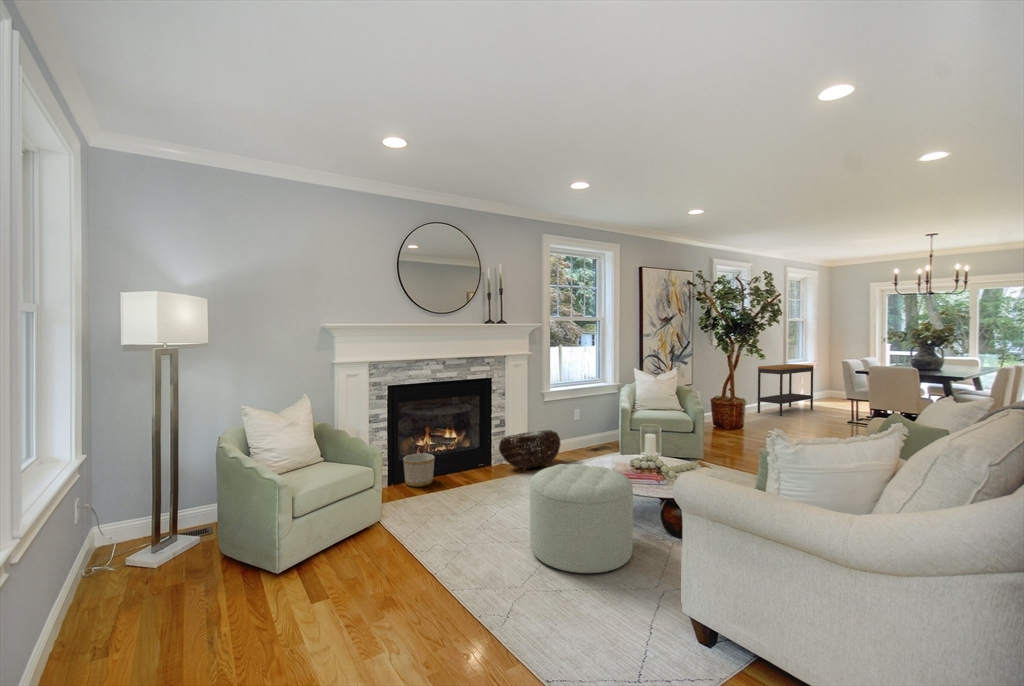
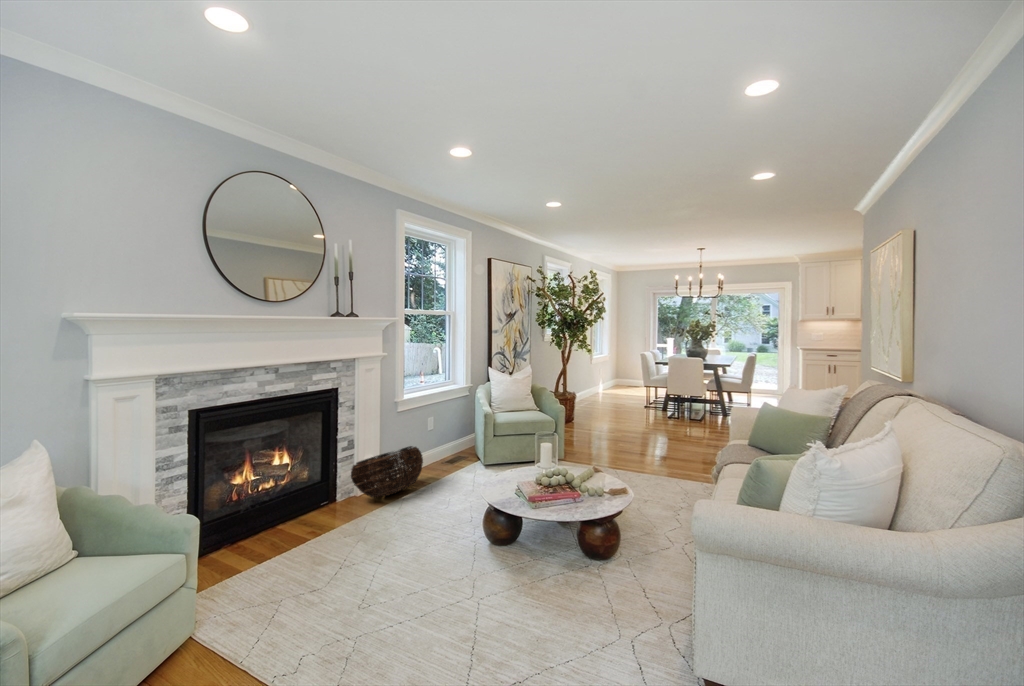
console table: present [758,364,814,416] -> none [577,356,617,404]
planter: present [403,454,435,487] -> none [216,500,266,551]
ottoman: present [530,464,633,573] -> none [442,495,569,644]

